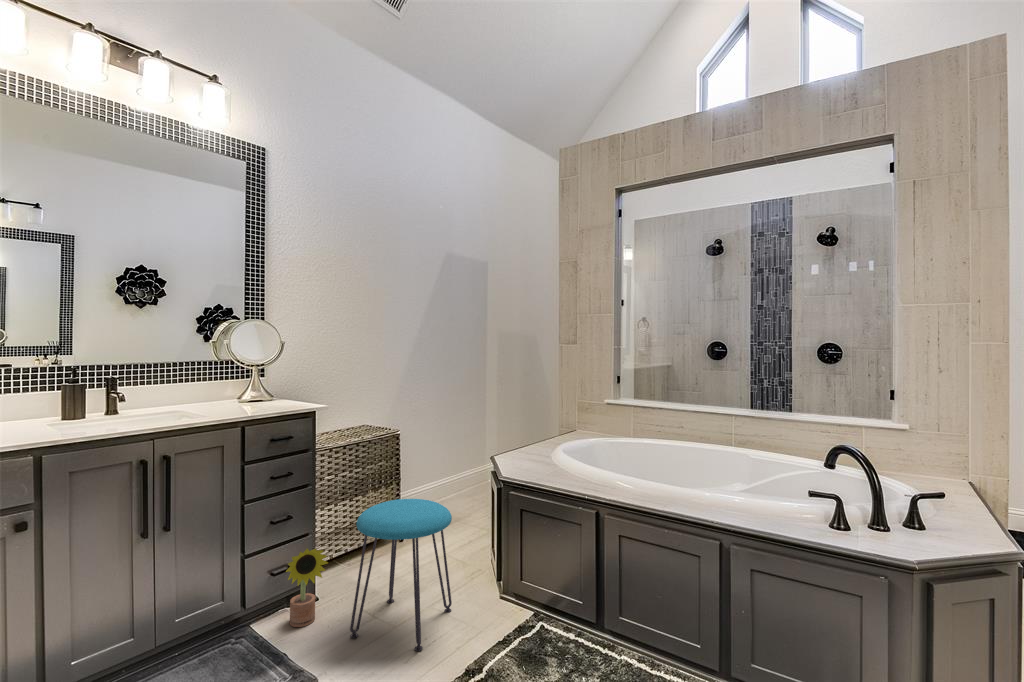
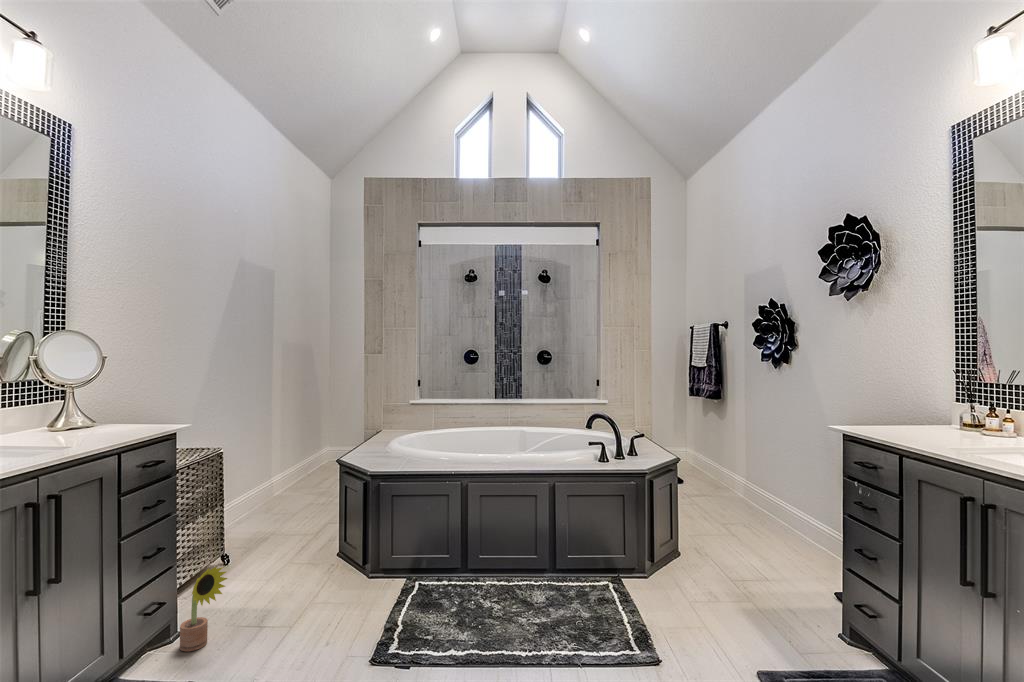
stool: present [350,499,452,651] -> none [257,504,348,638]

